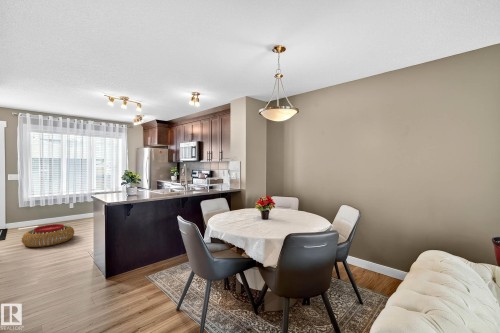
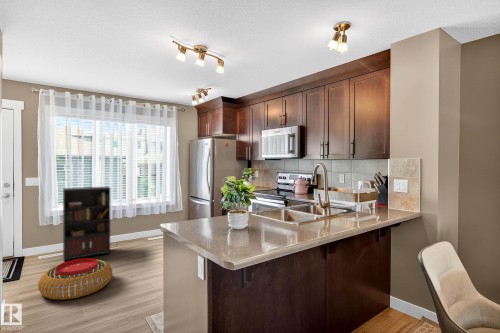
bookcase: none [38,180,80,230] -> present [63,186,110,260]

